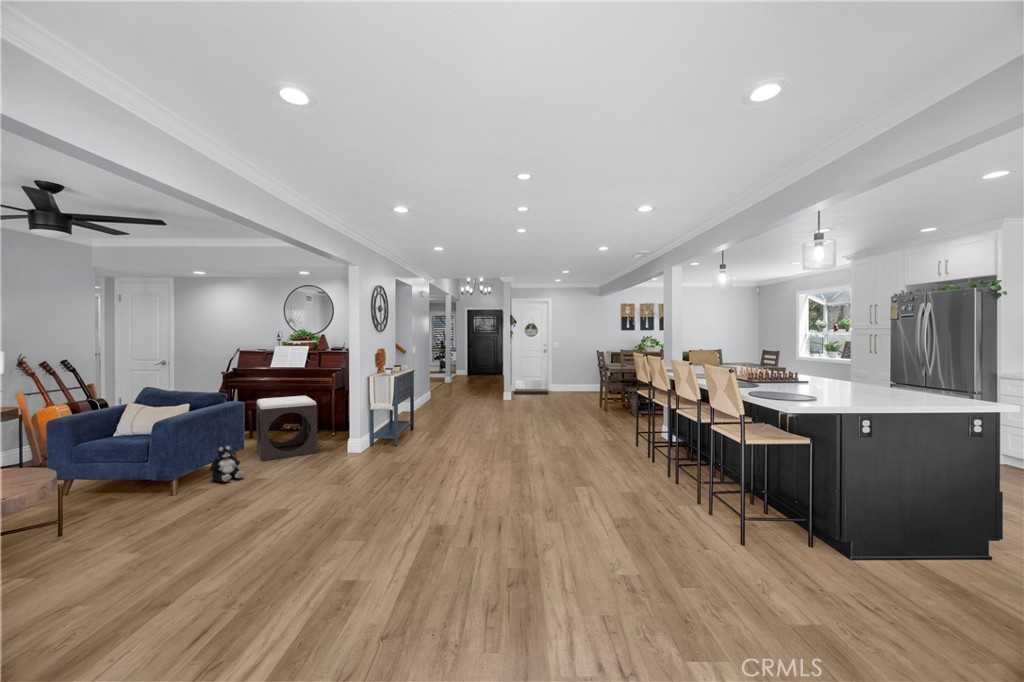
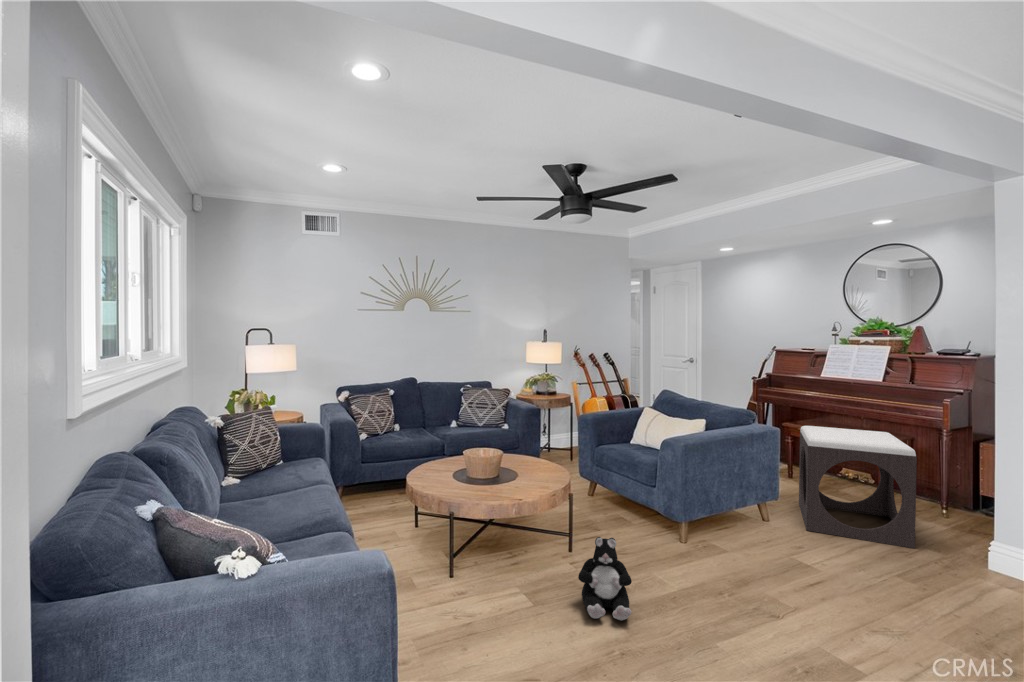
plush toy: present [210,445,245,482] -> present [578,537,632,621]

